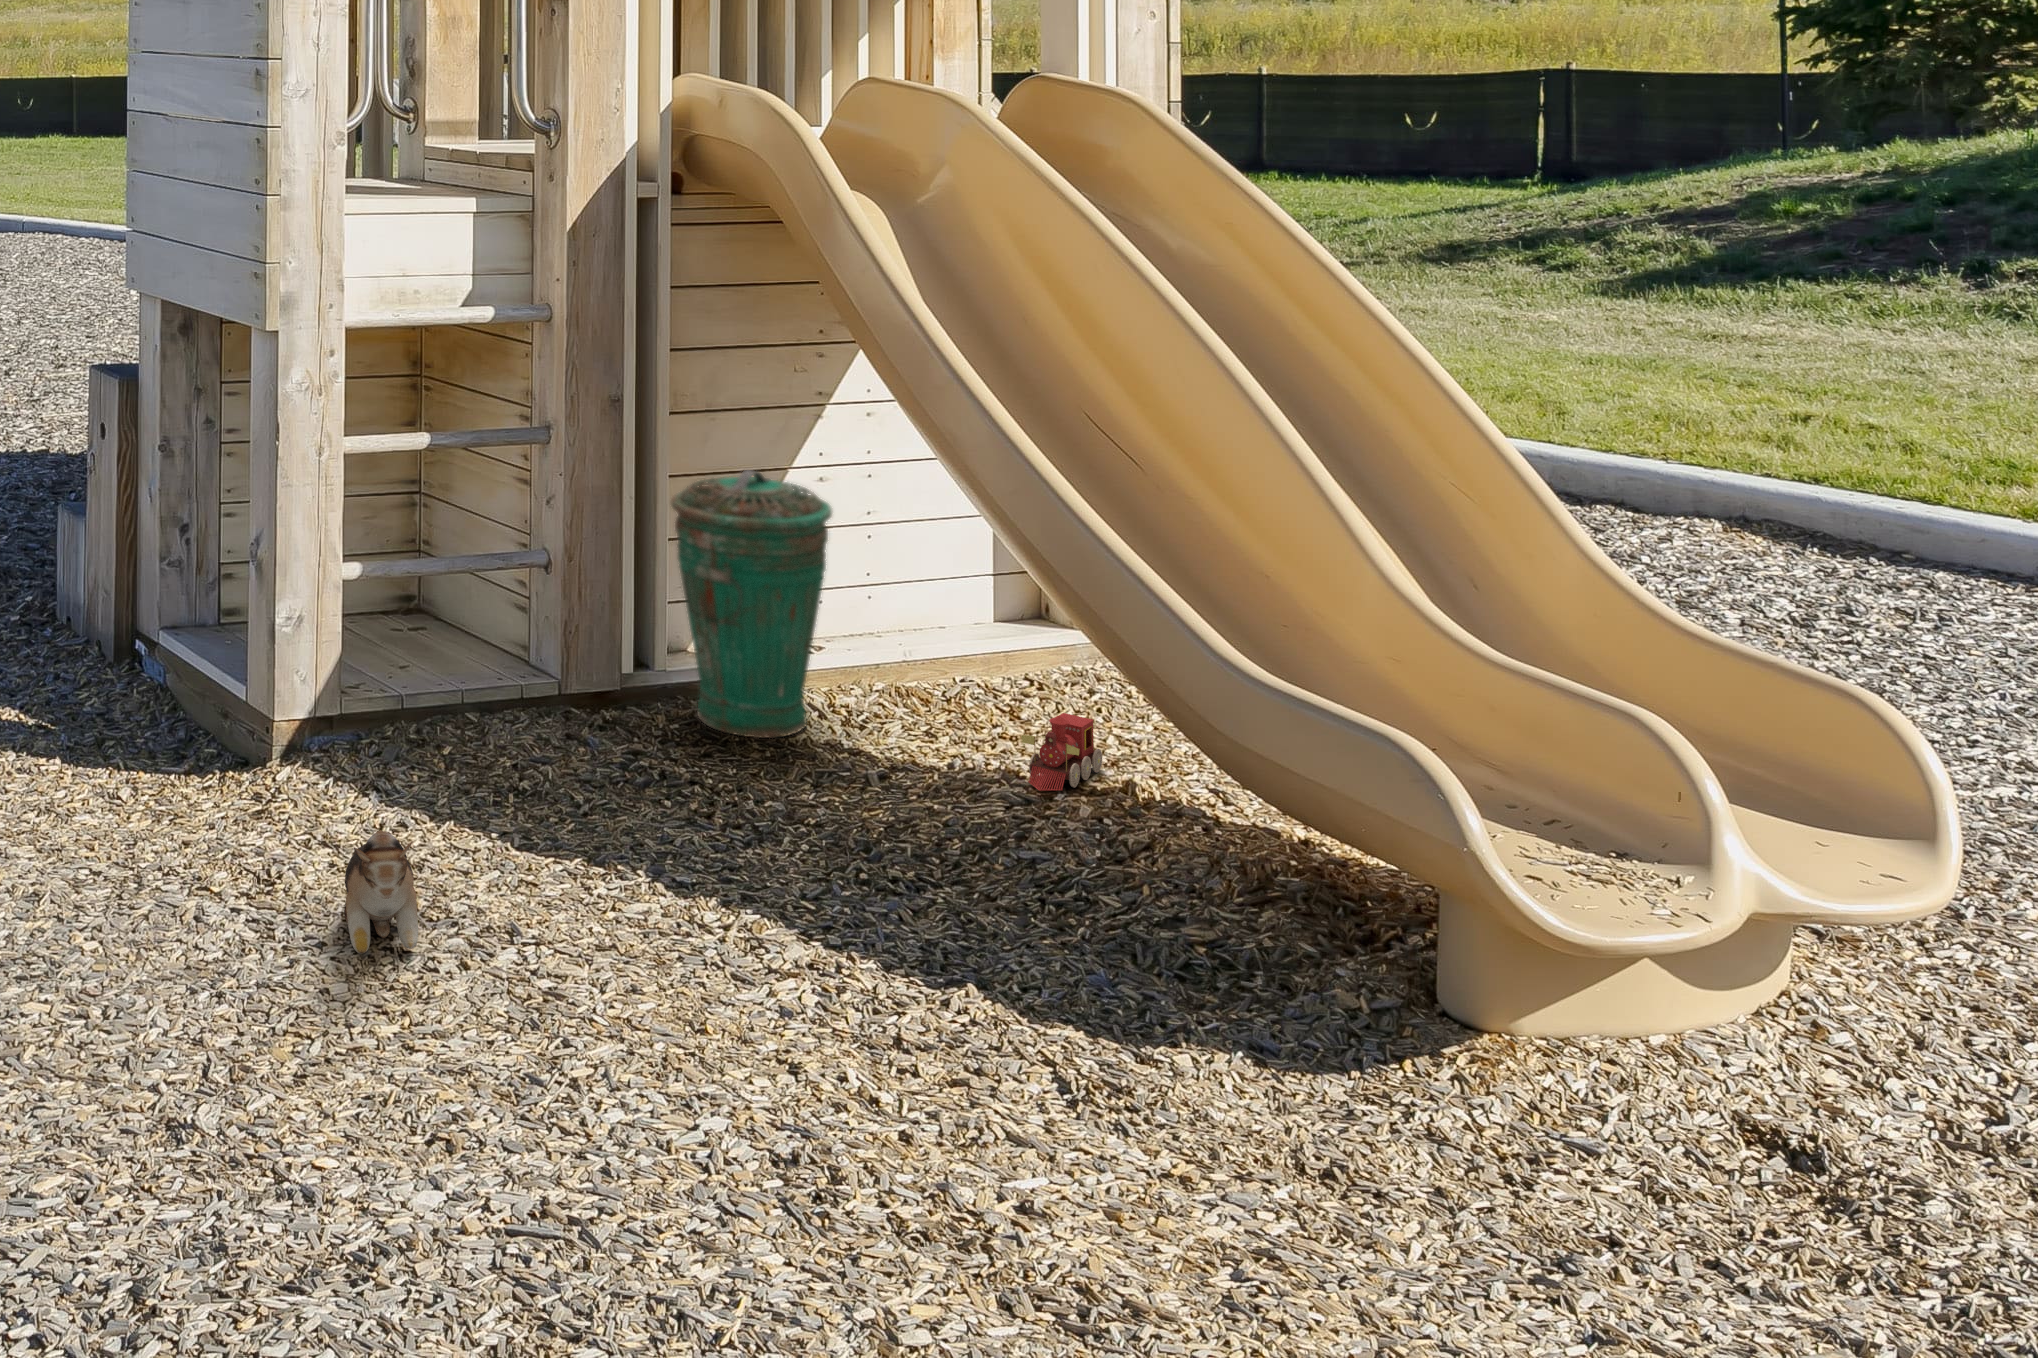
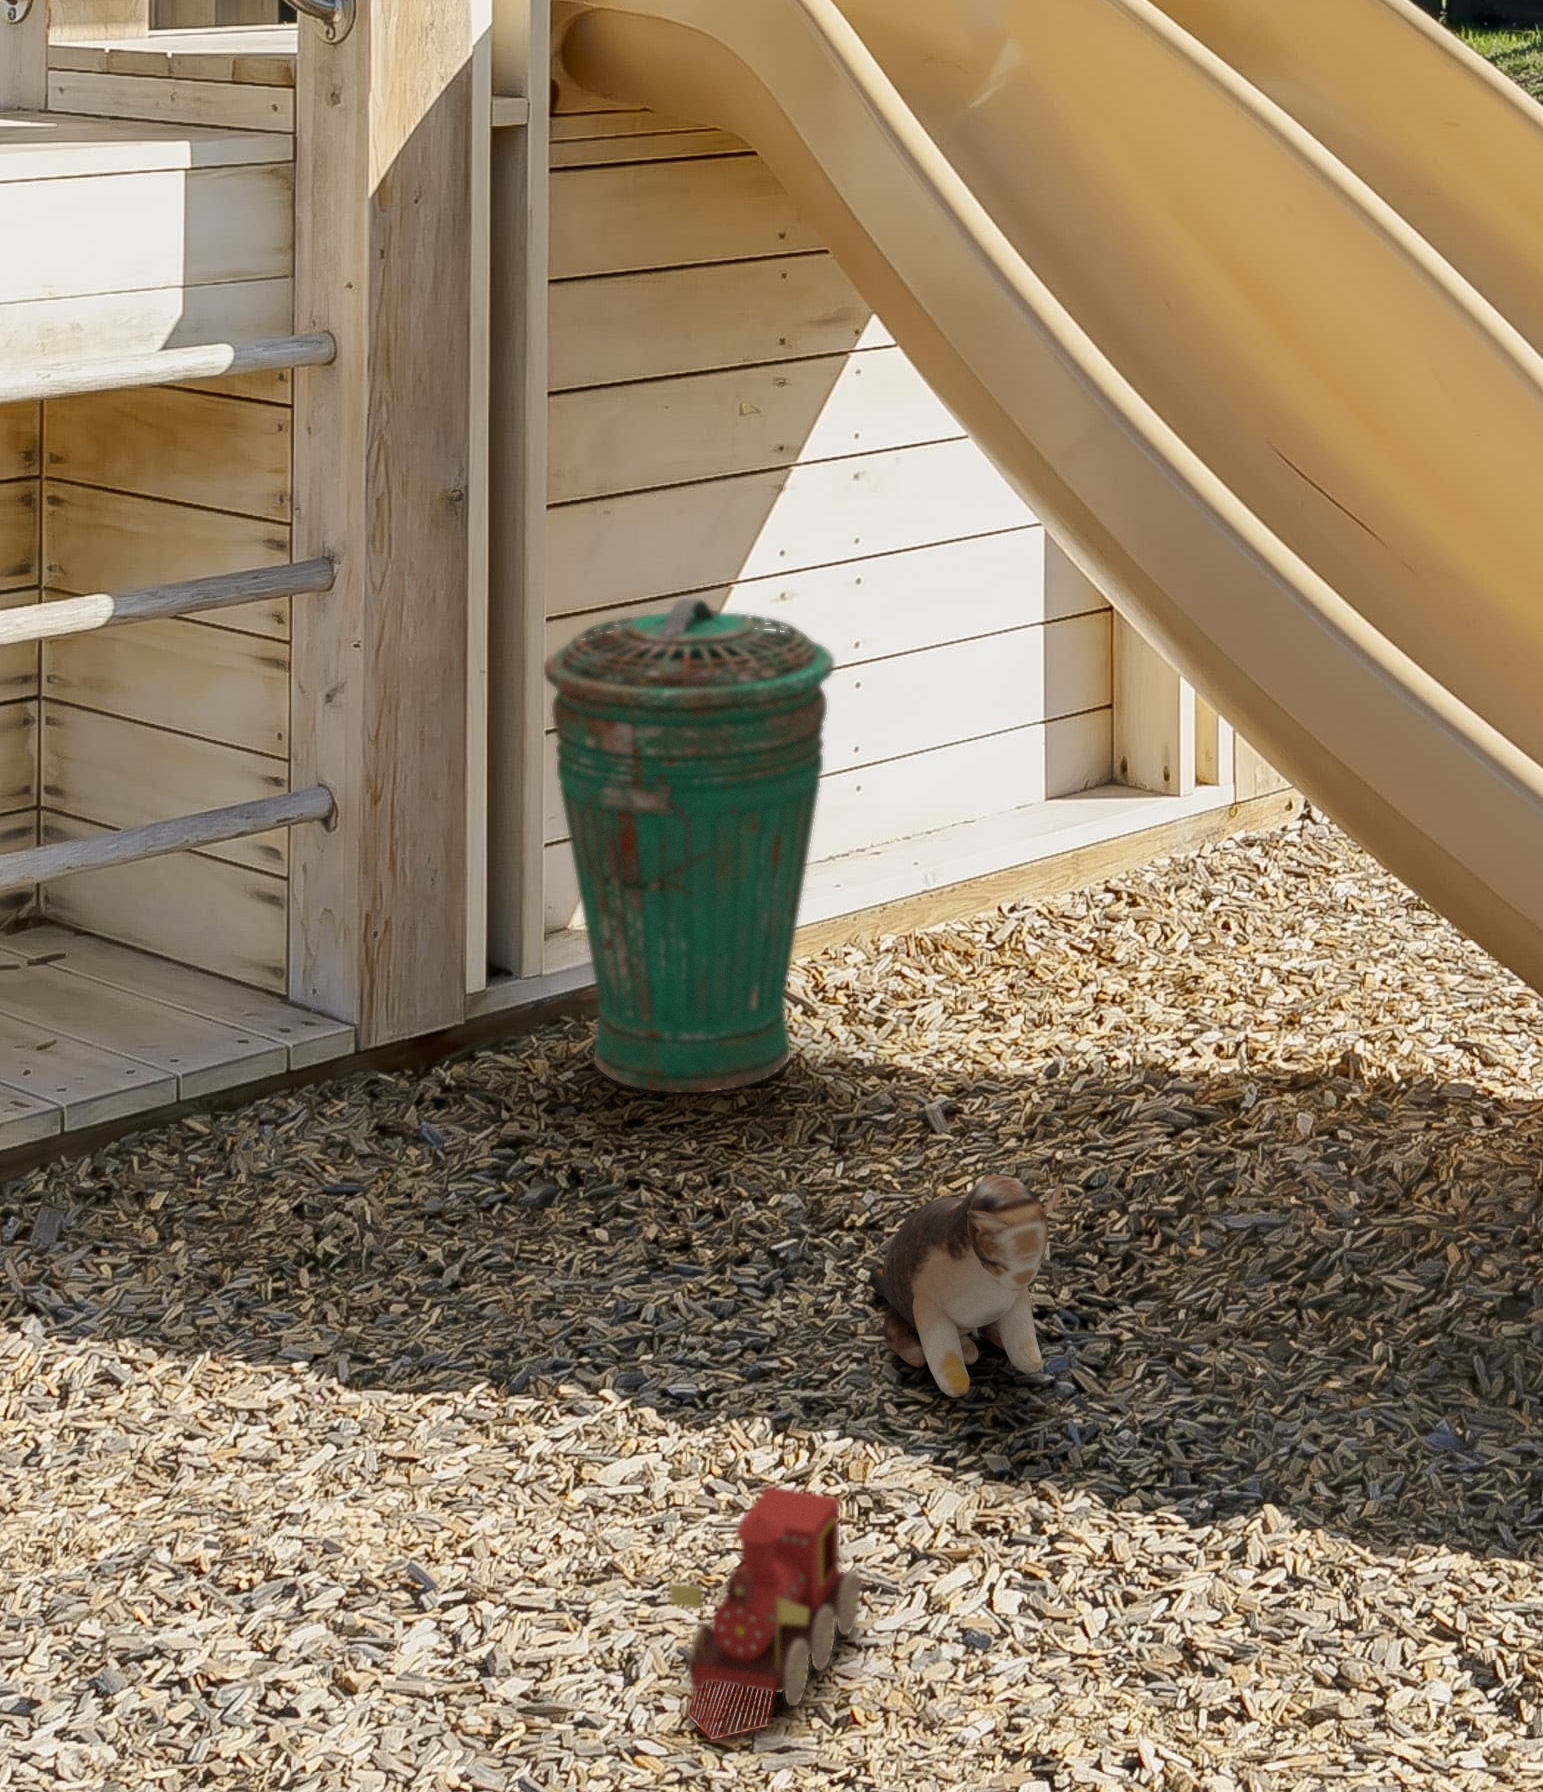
toy train: present [1021,713,1102,791] -> present [669,1487,860,1739]
plush toy: present [344,830,418,954] -> present [870,1174,1062,1397]

